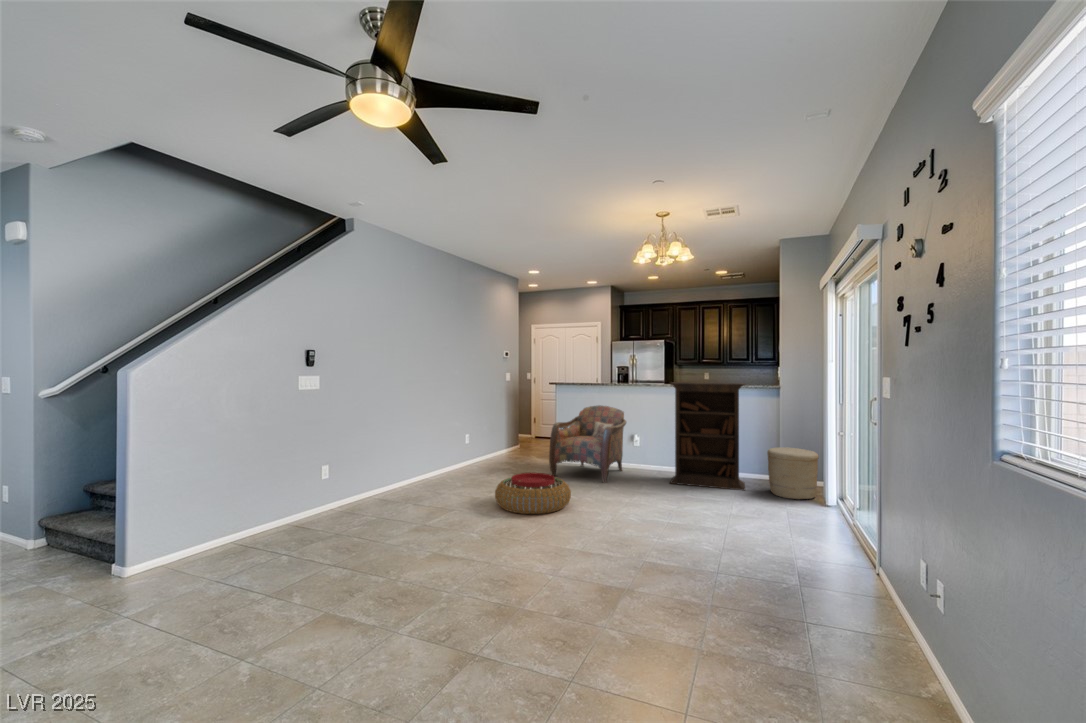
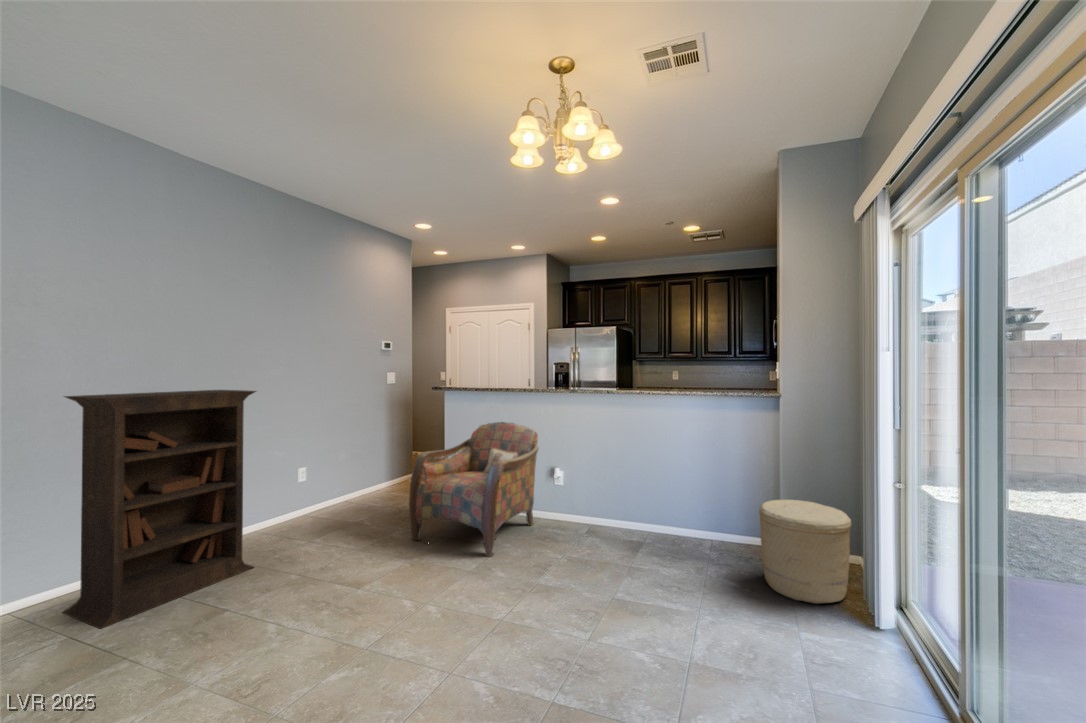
bookcase: present [670,382,745,490] -> present [63,390,256,629]
pouf: present [495,473,571,514] -> none [218,560,385,670]

